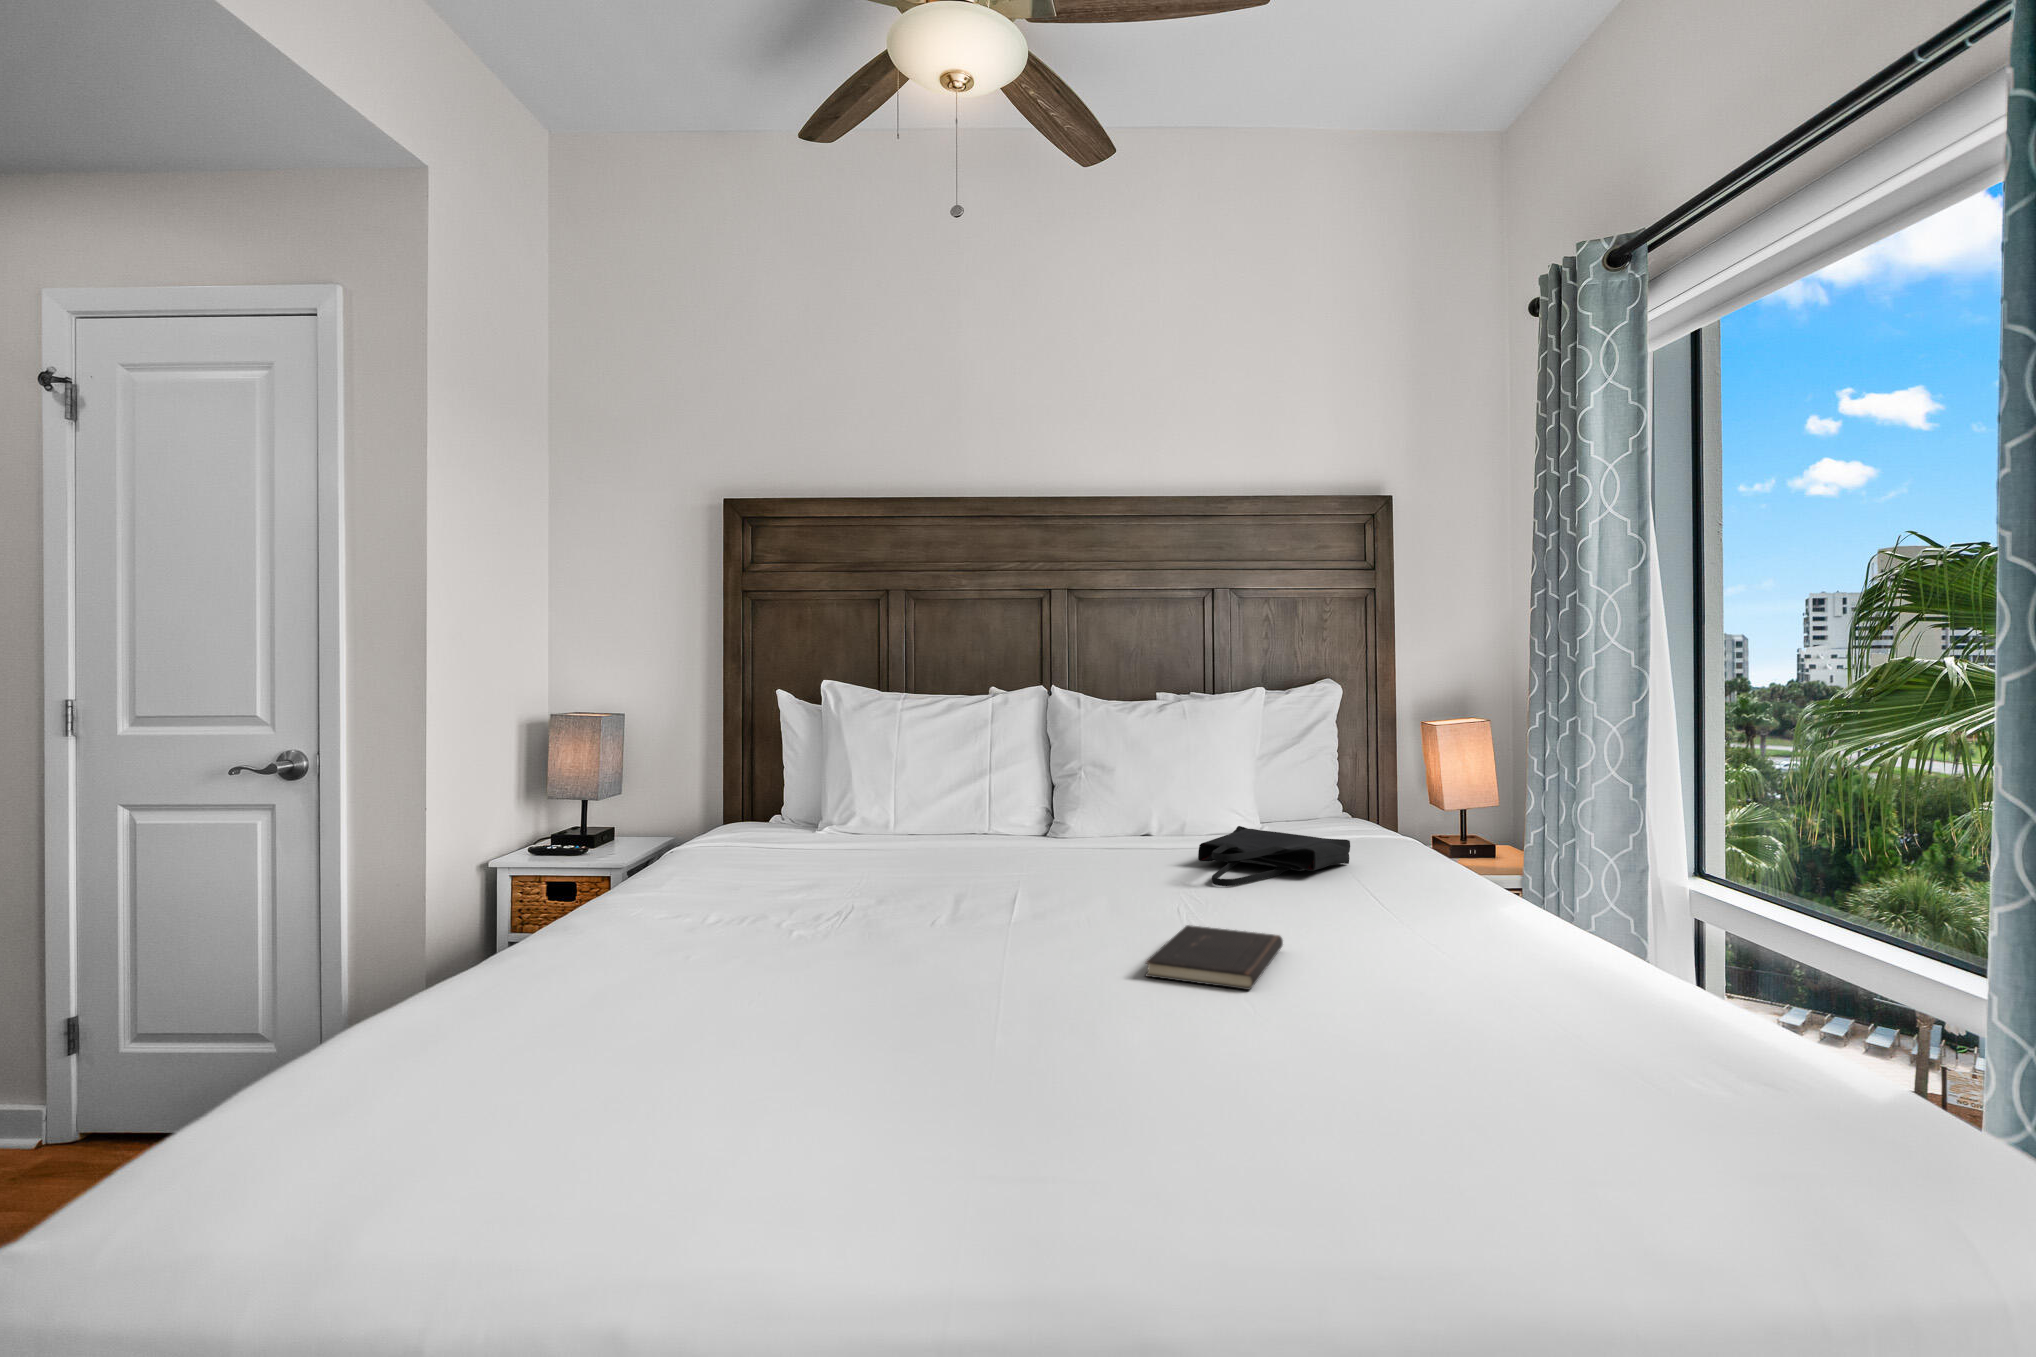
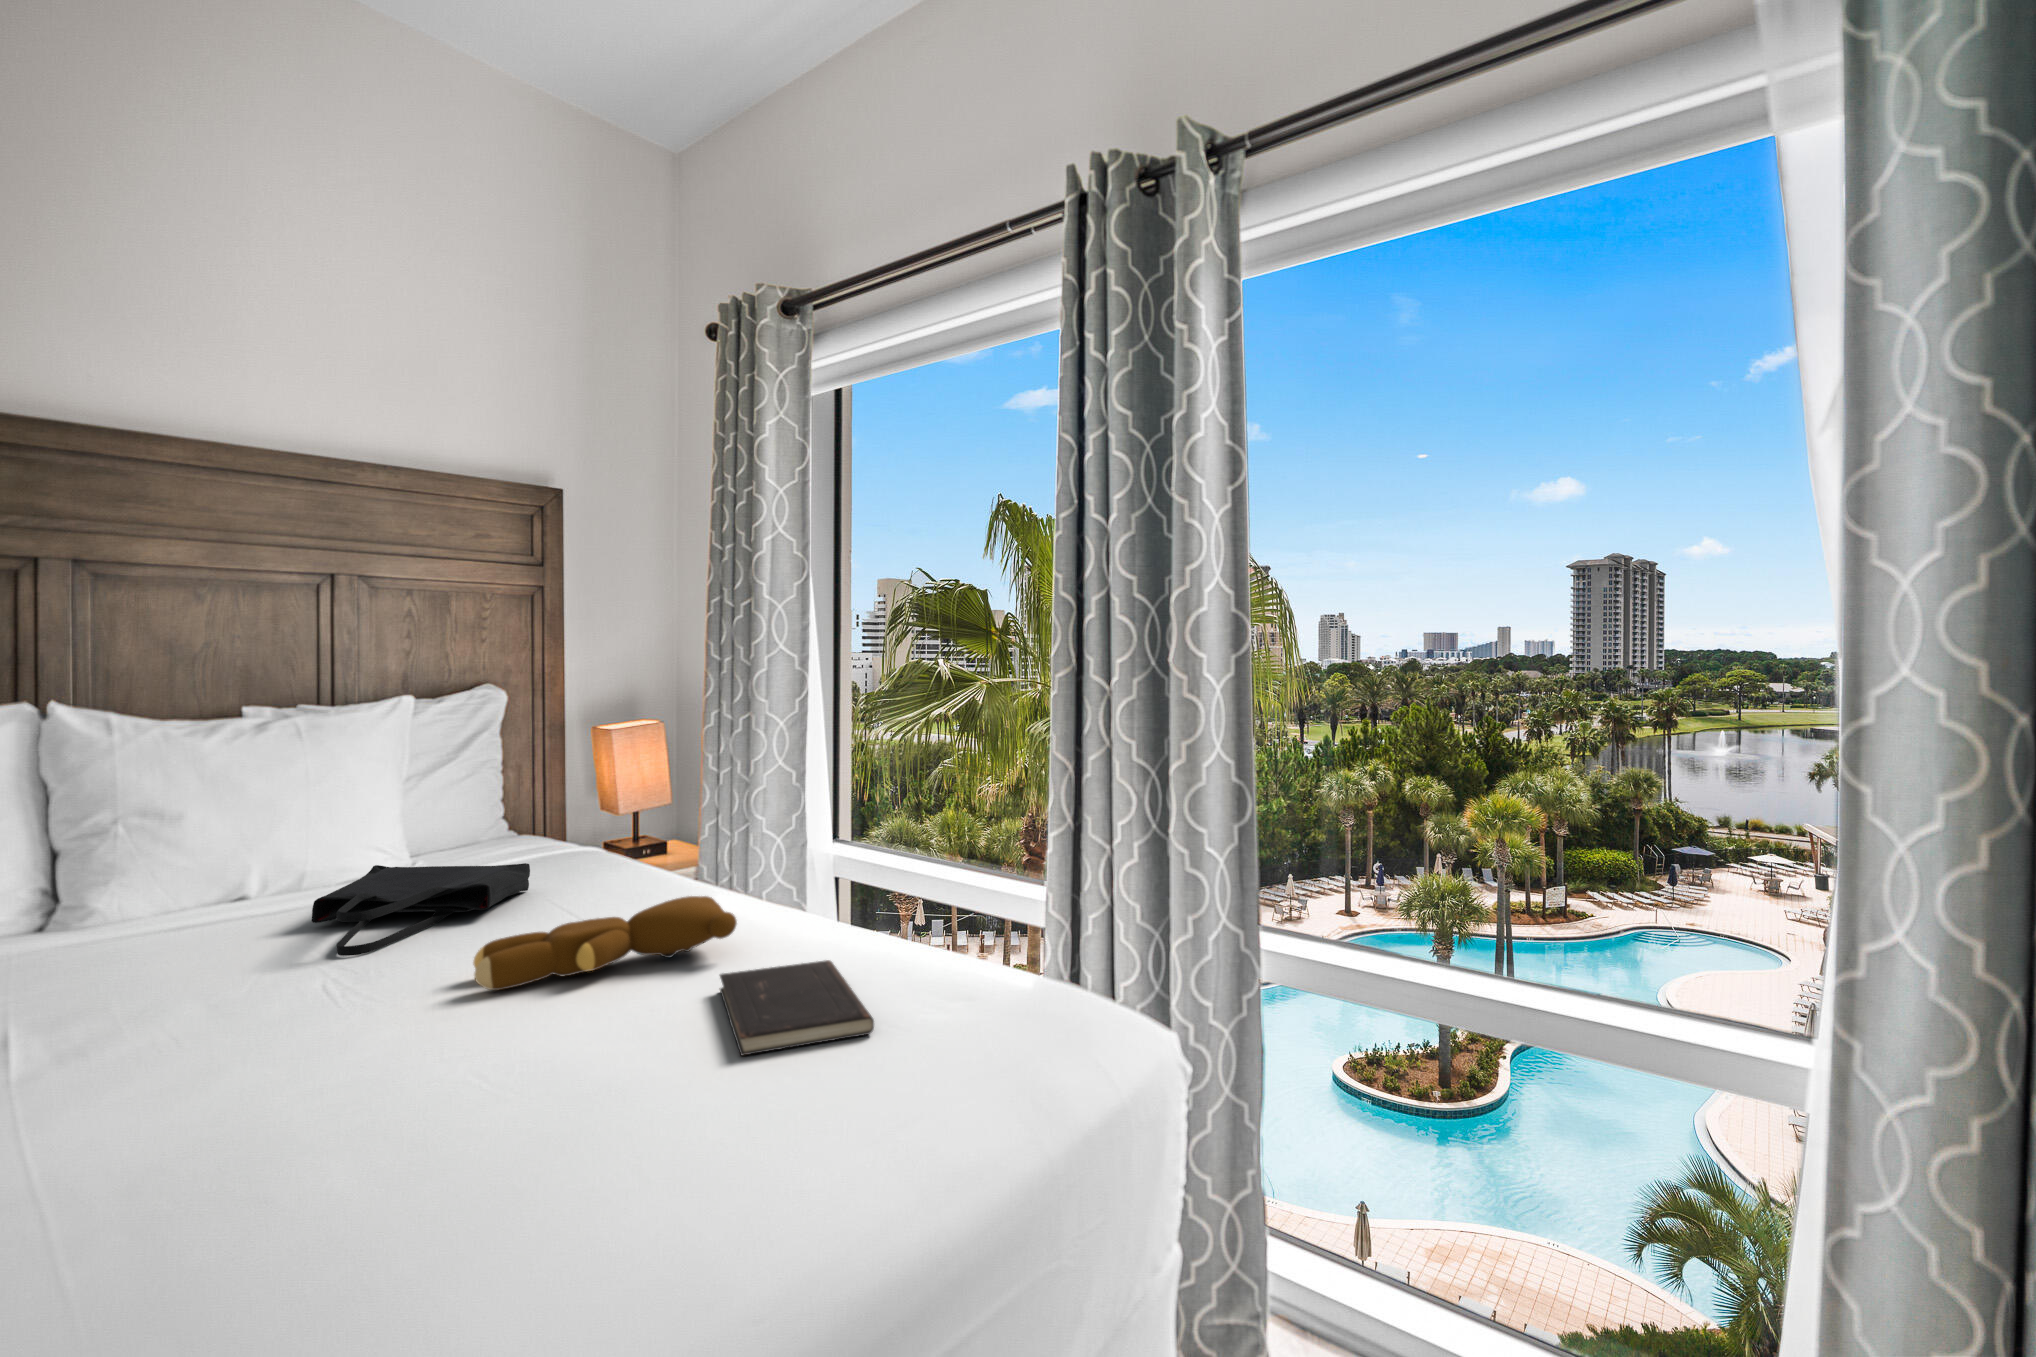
teddy bear: none [1295,881,1514,933] -> present [473,896,737,990]
hardcover book: present [1146,925,1283,990] -> present [720,960,874,1056]

